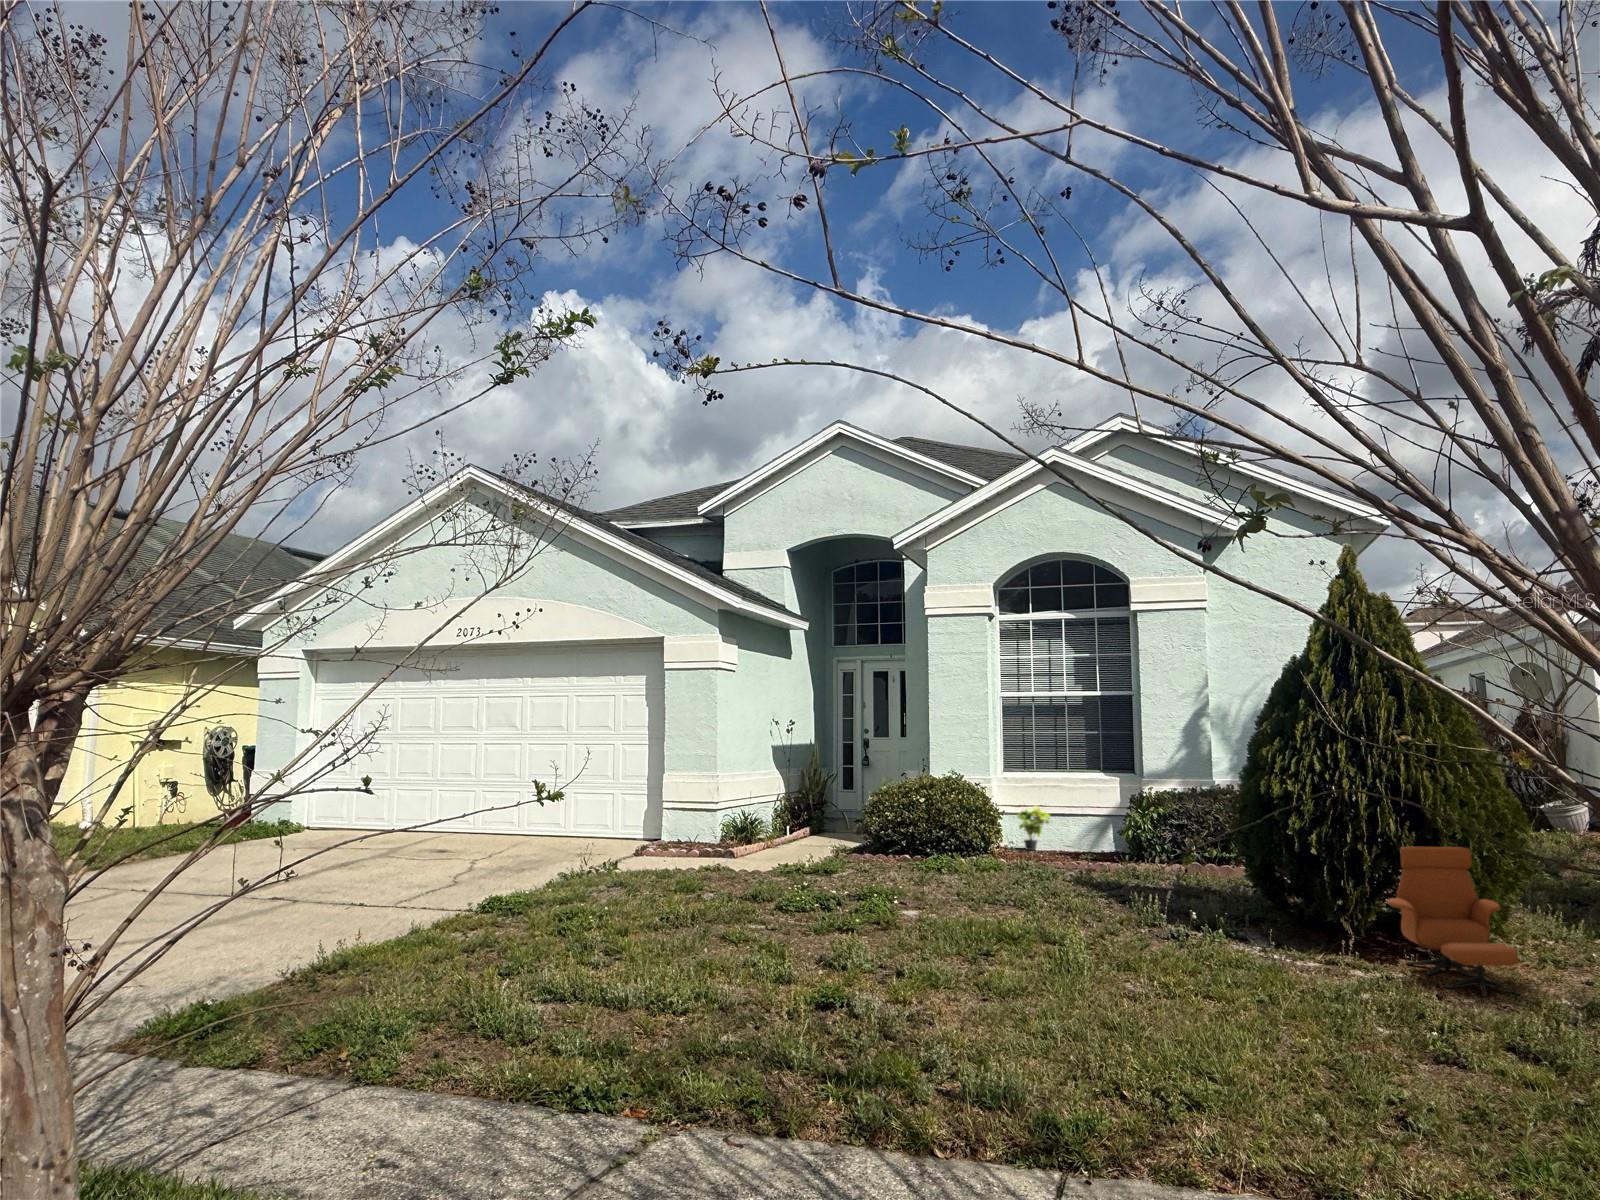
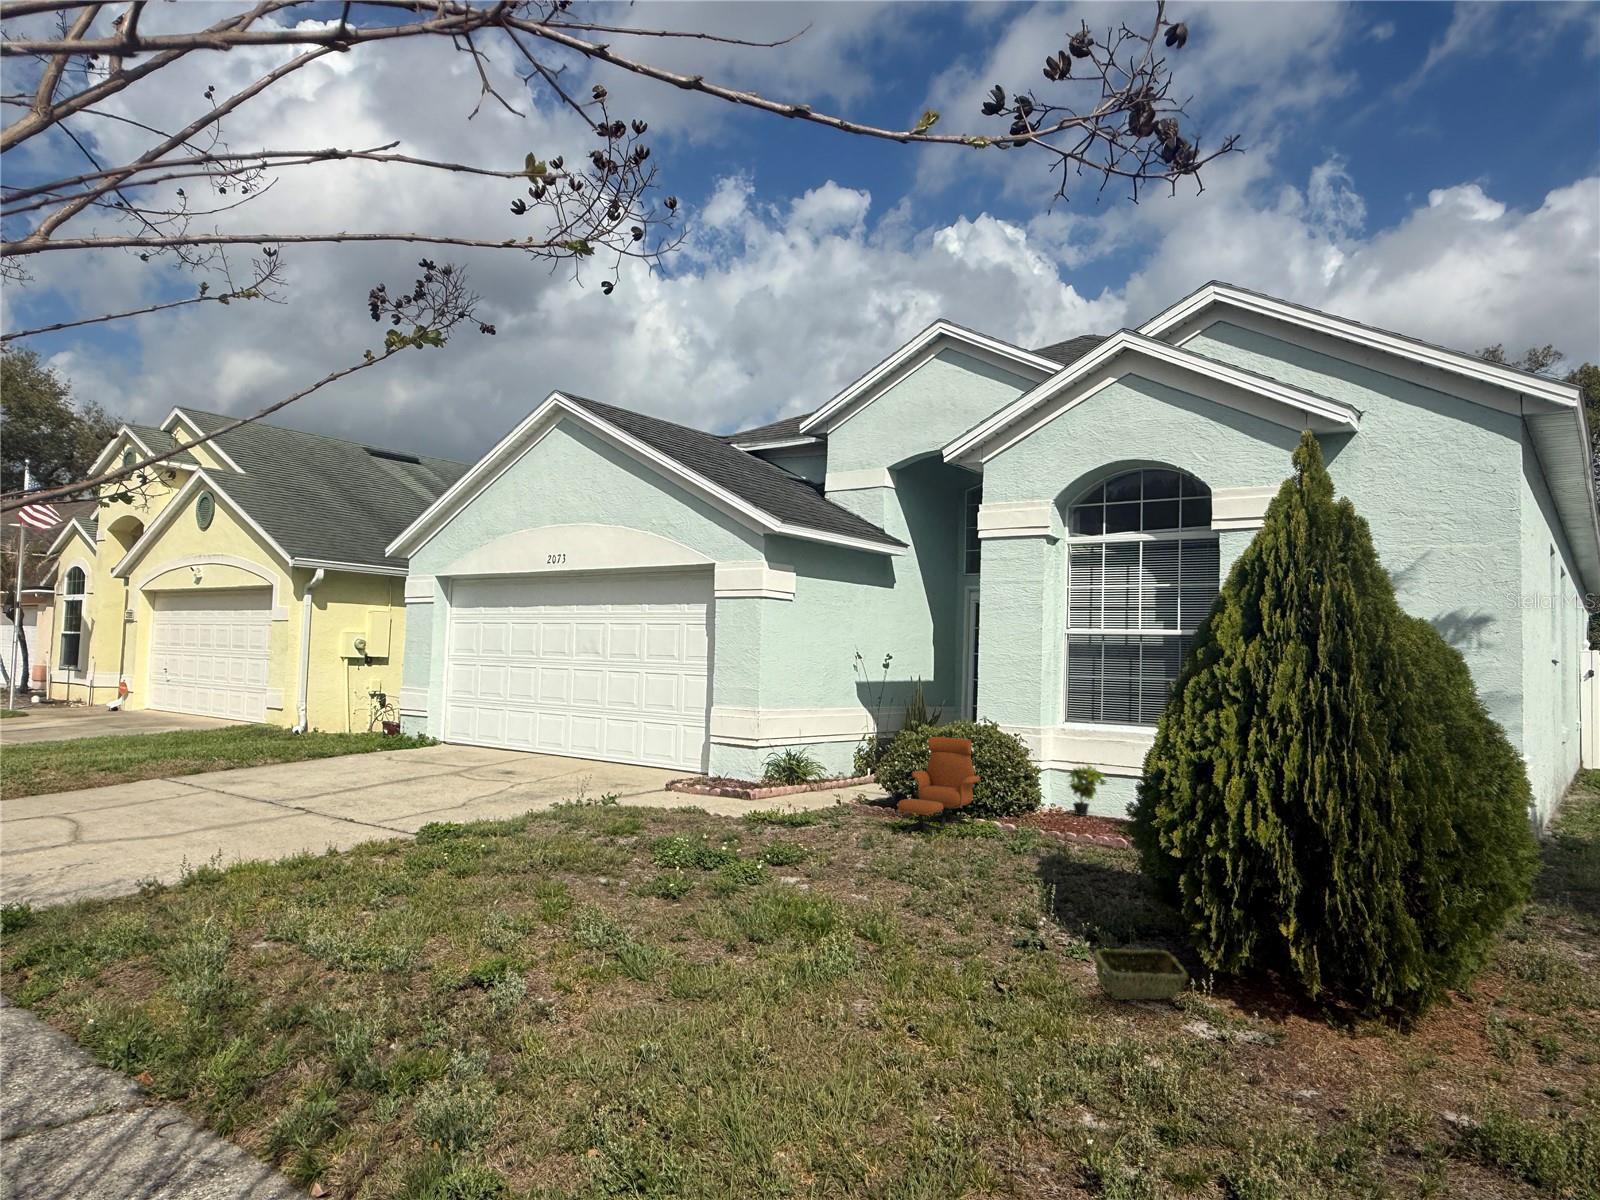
lounge chair: present [1388,847,1521,997] -> present [898,737,980,834]
woven basket: none [1249,915,1319,952] -> present [1094,949,1188,1000]

